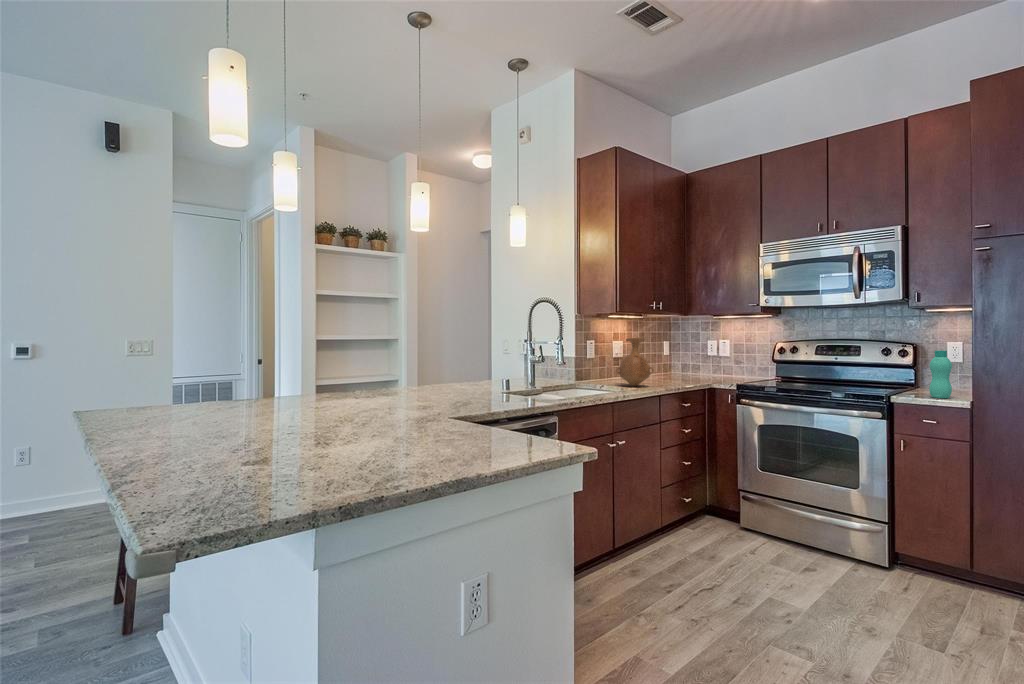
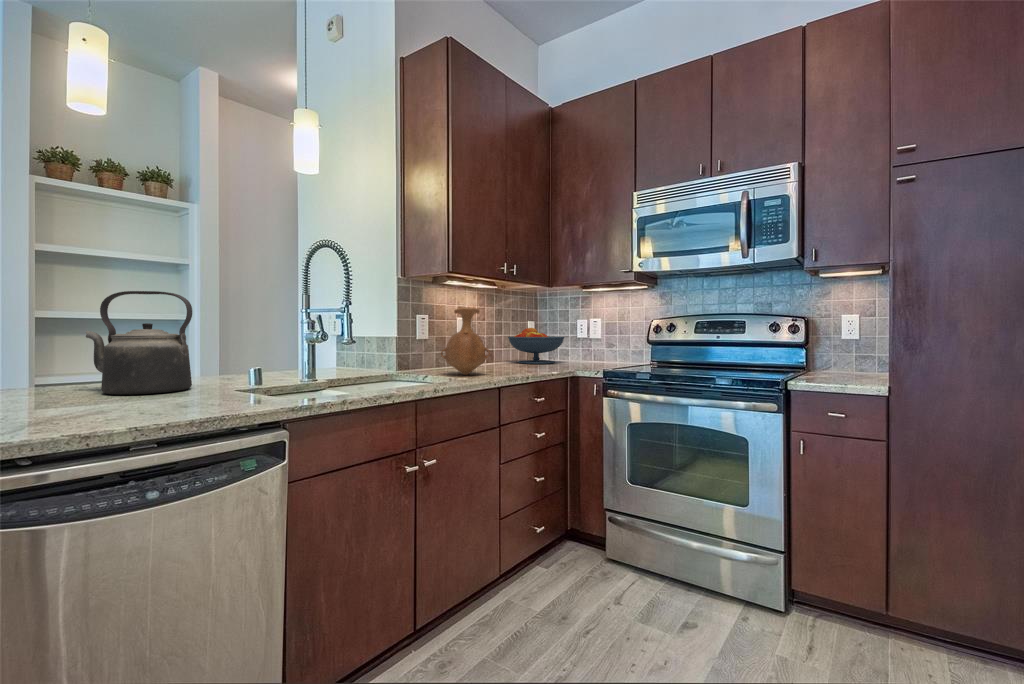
kettle: none [420,332,478,395] -> present [86,291,192,395]
fruit bowl: none [653,348,701,378] -> present [508,328,564,364]
bottle: present [929,351,952,398] -> none [832,322,859,384]

